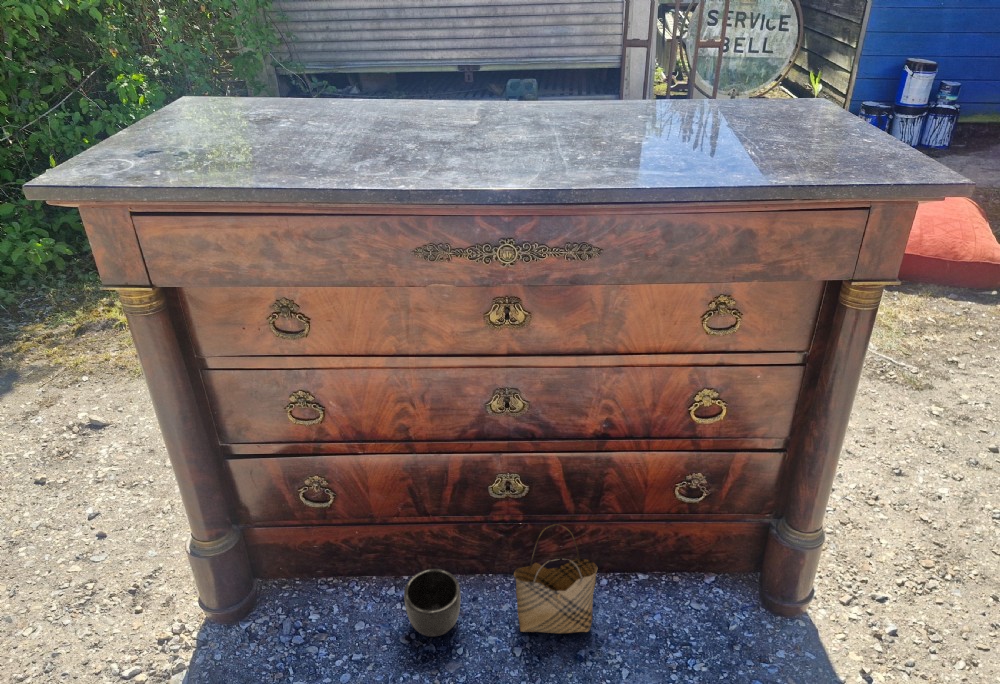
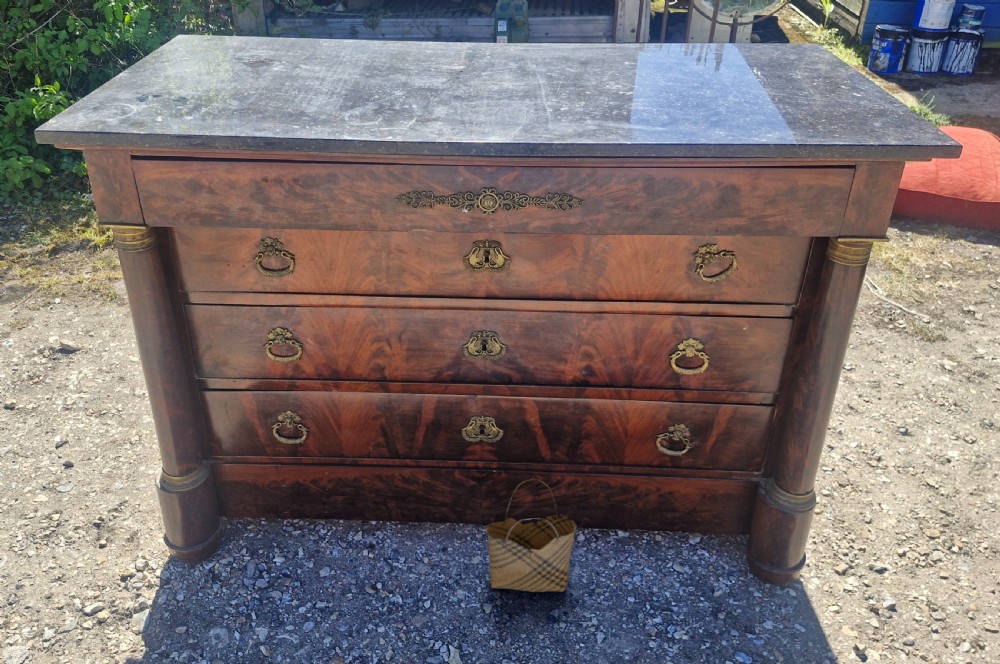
planter: present [404,569,461,636] -> none [368,518,429,589]

